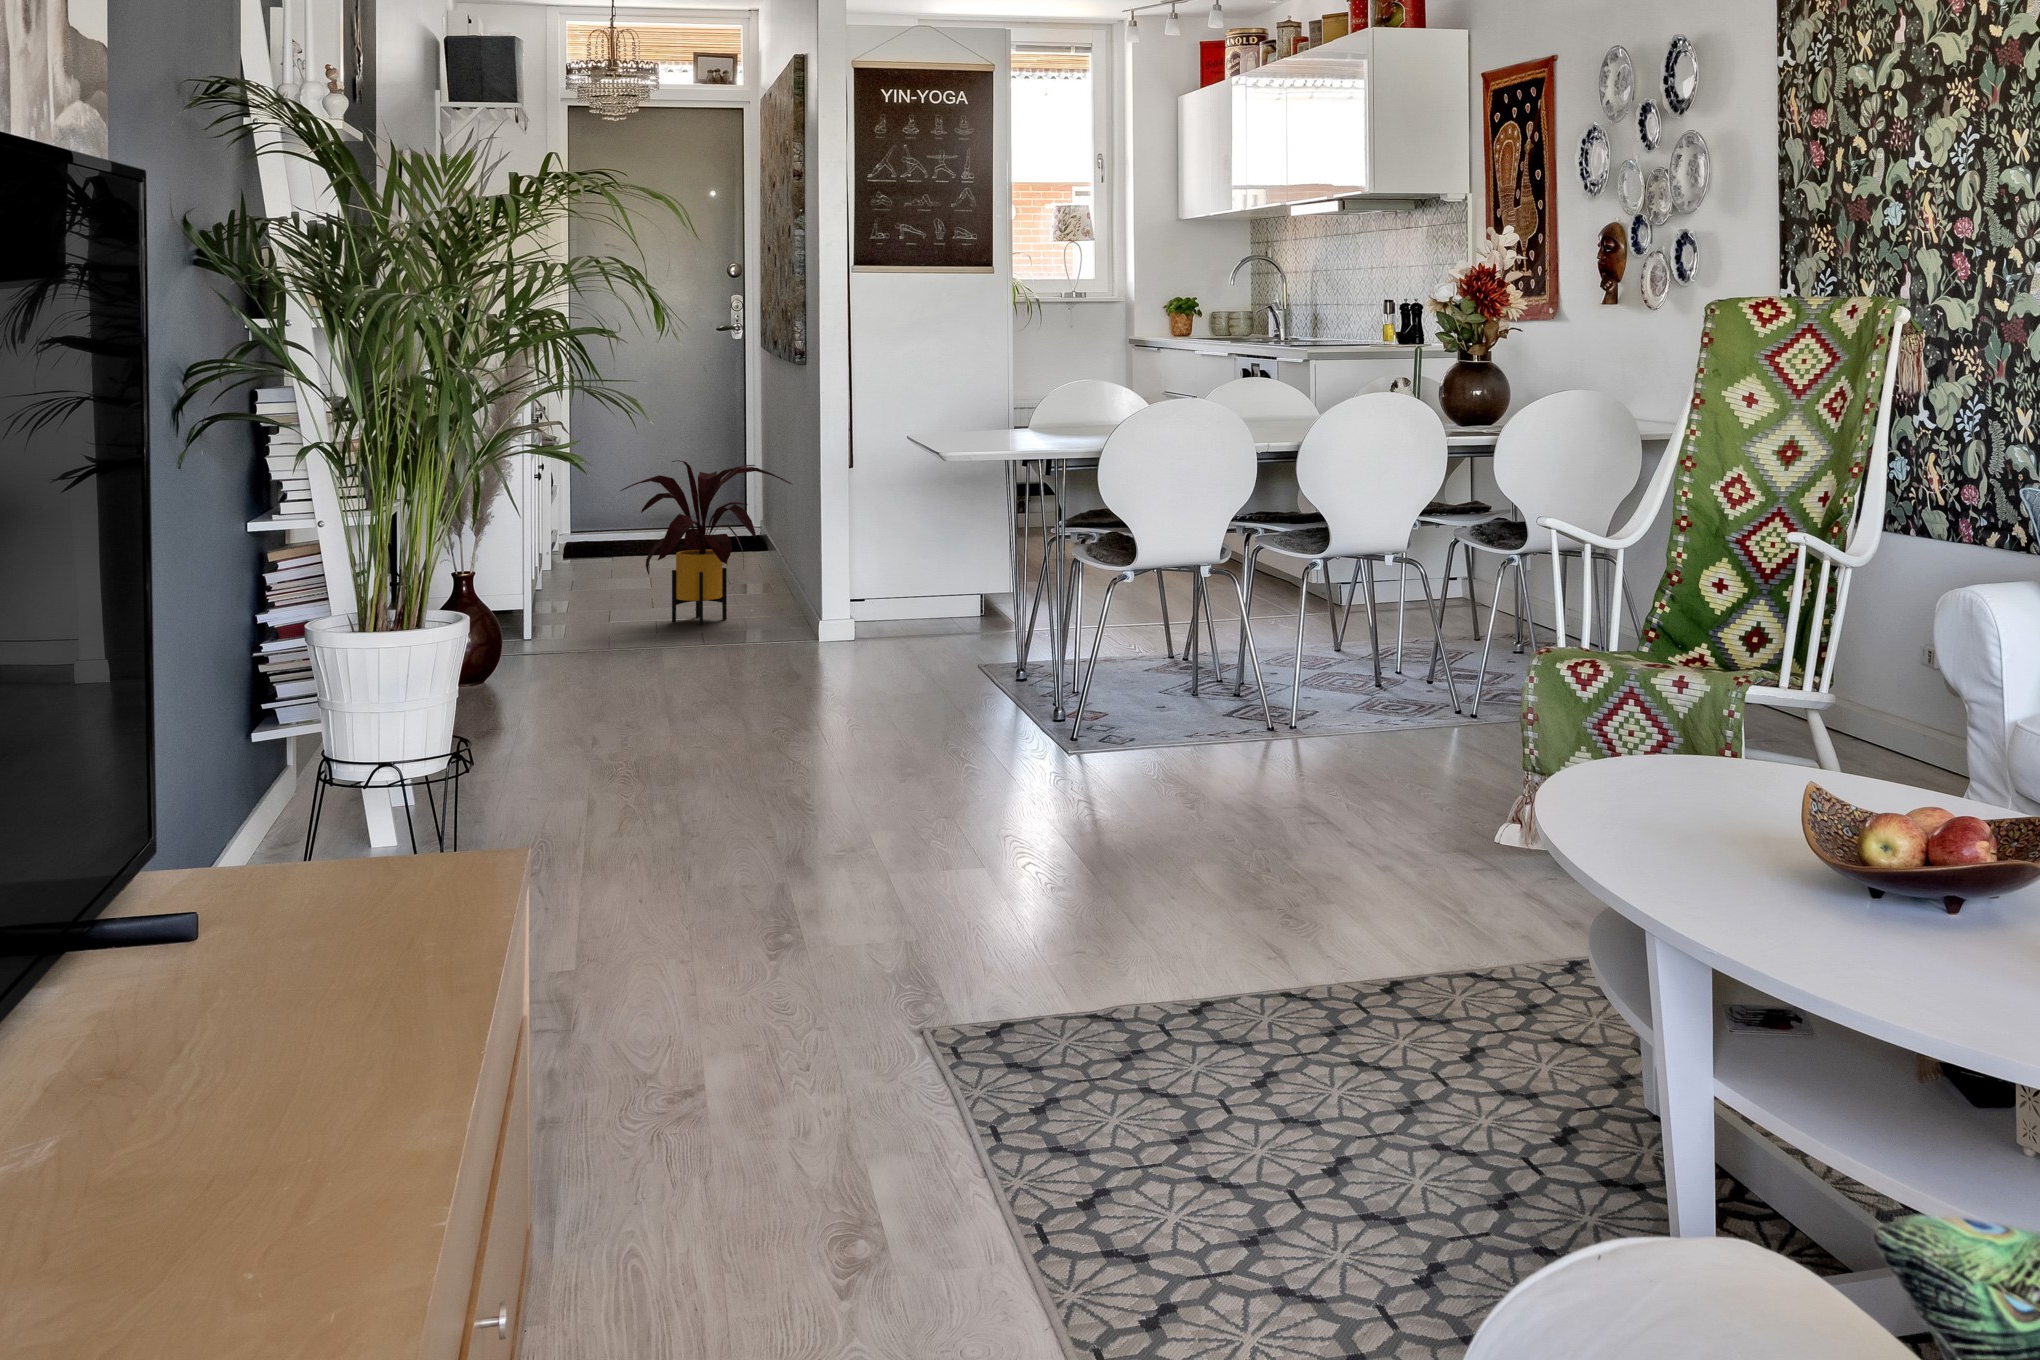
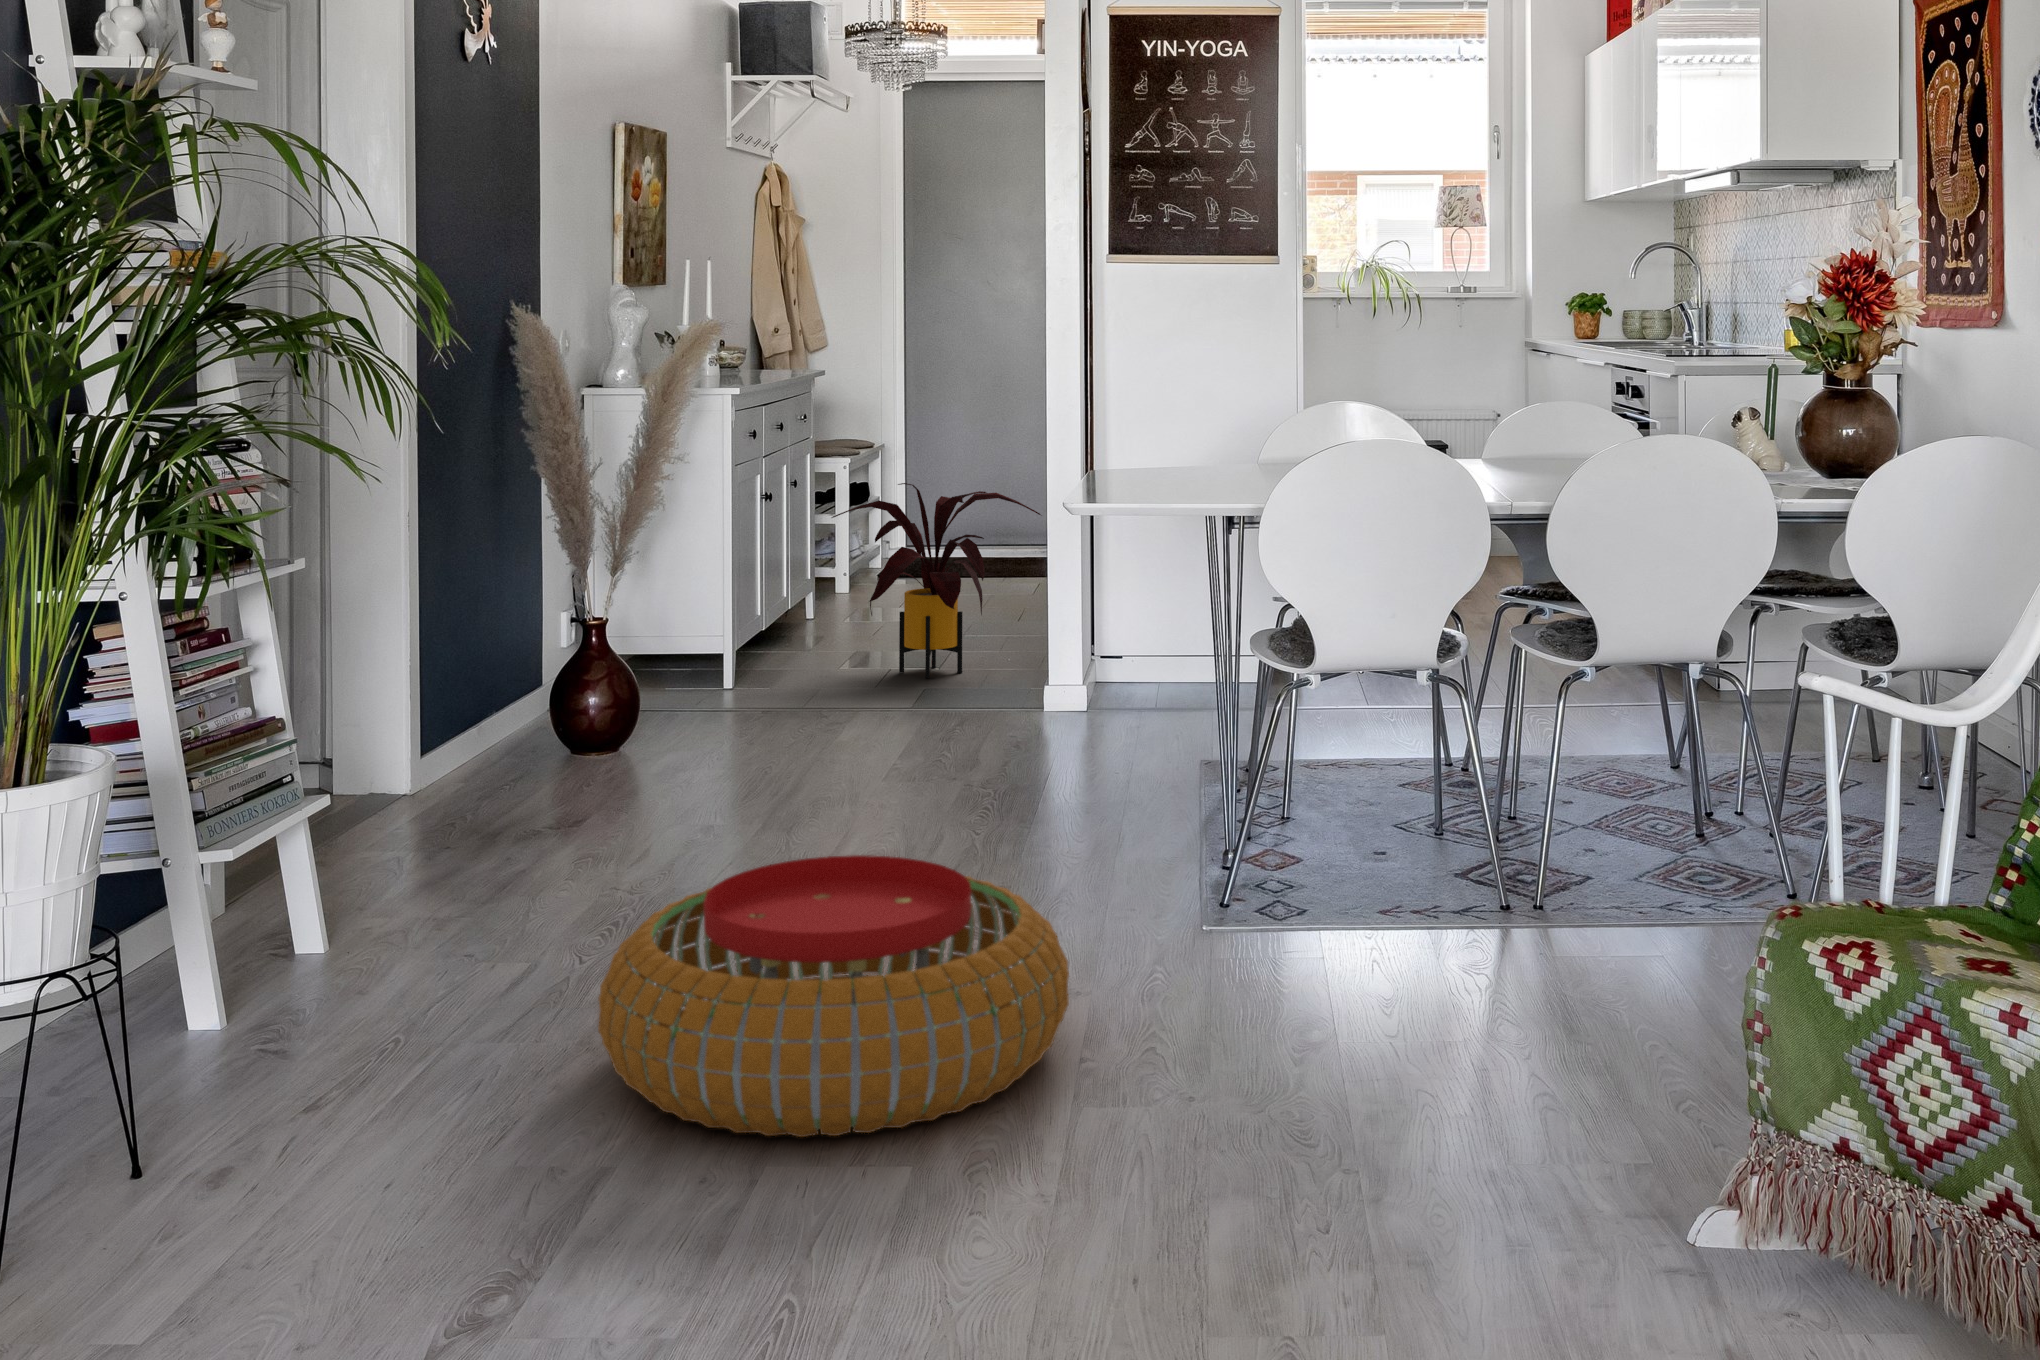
pouf: none [728,698,1054,868] -> present [598,855,1069,1137]

